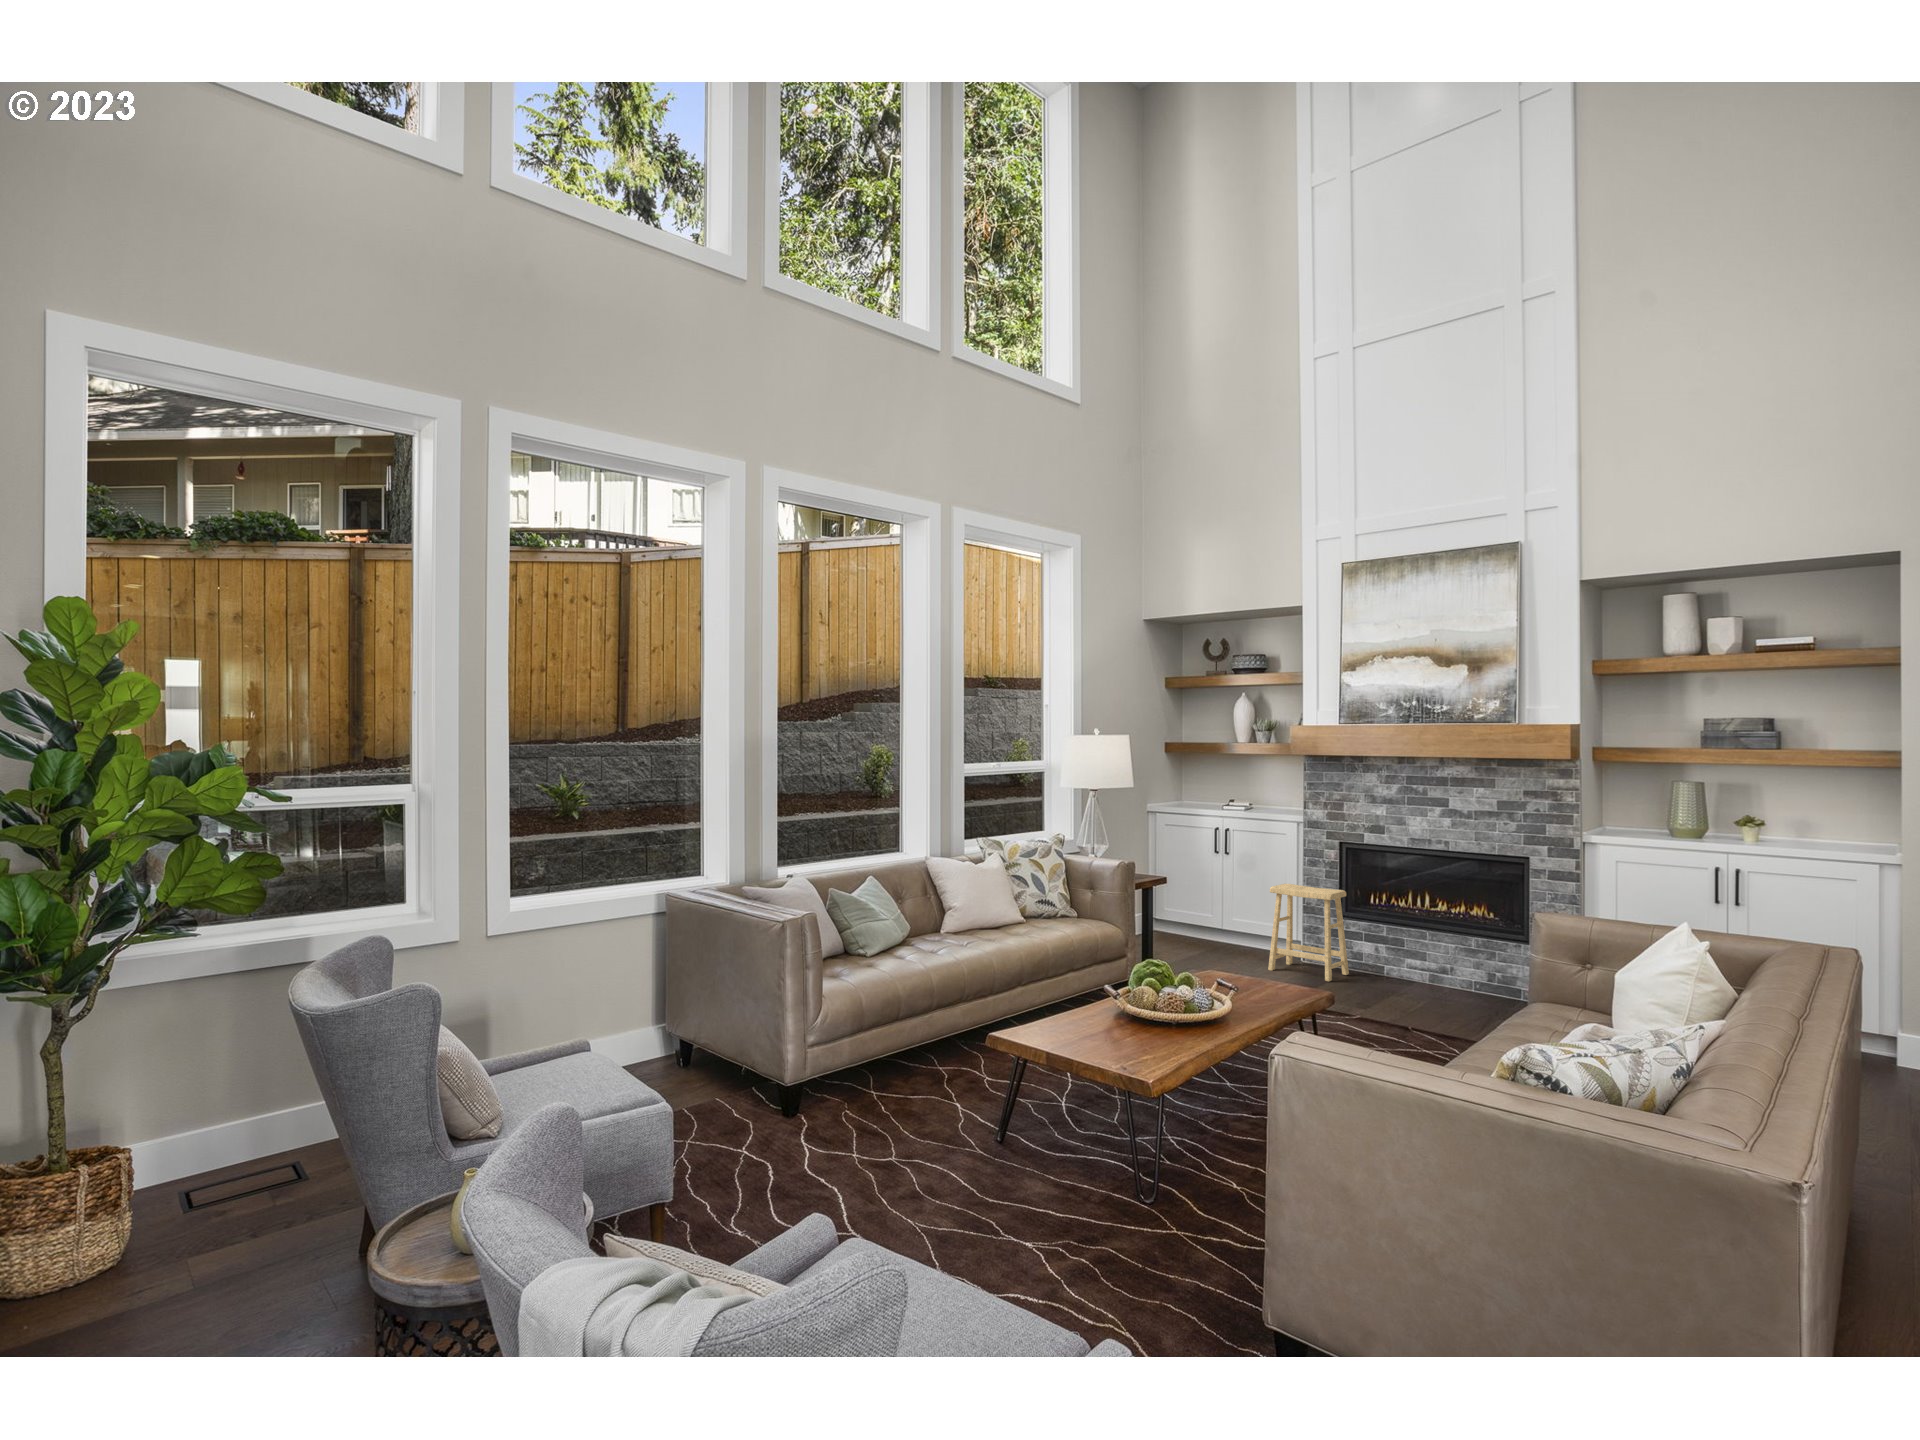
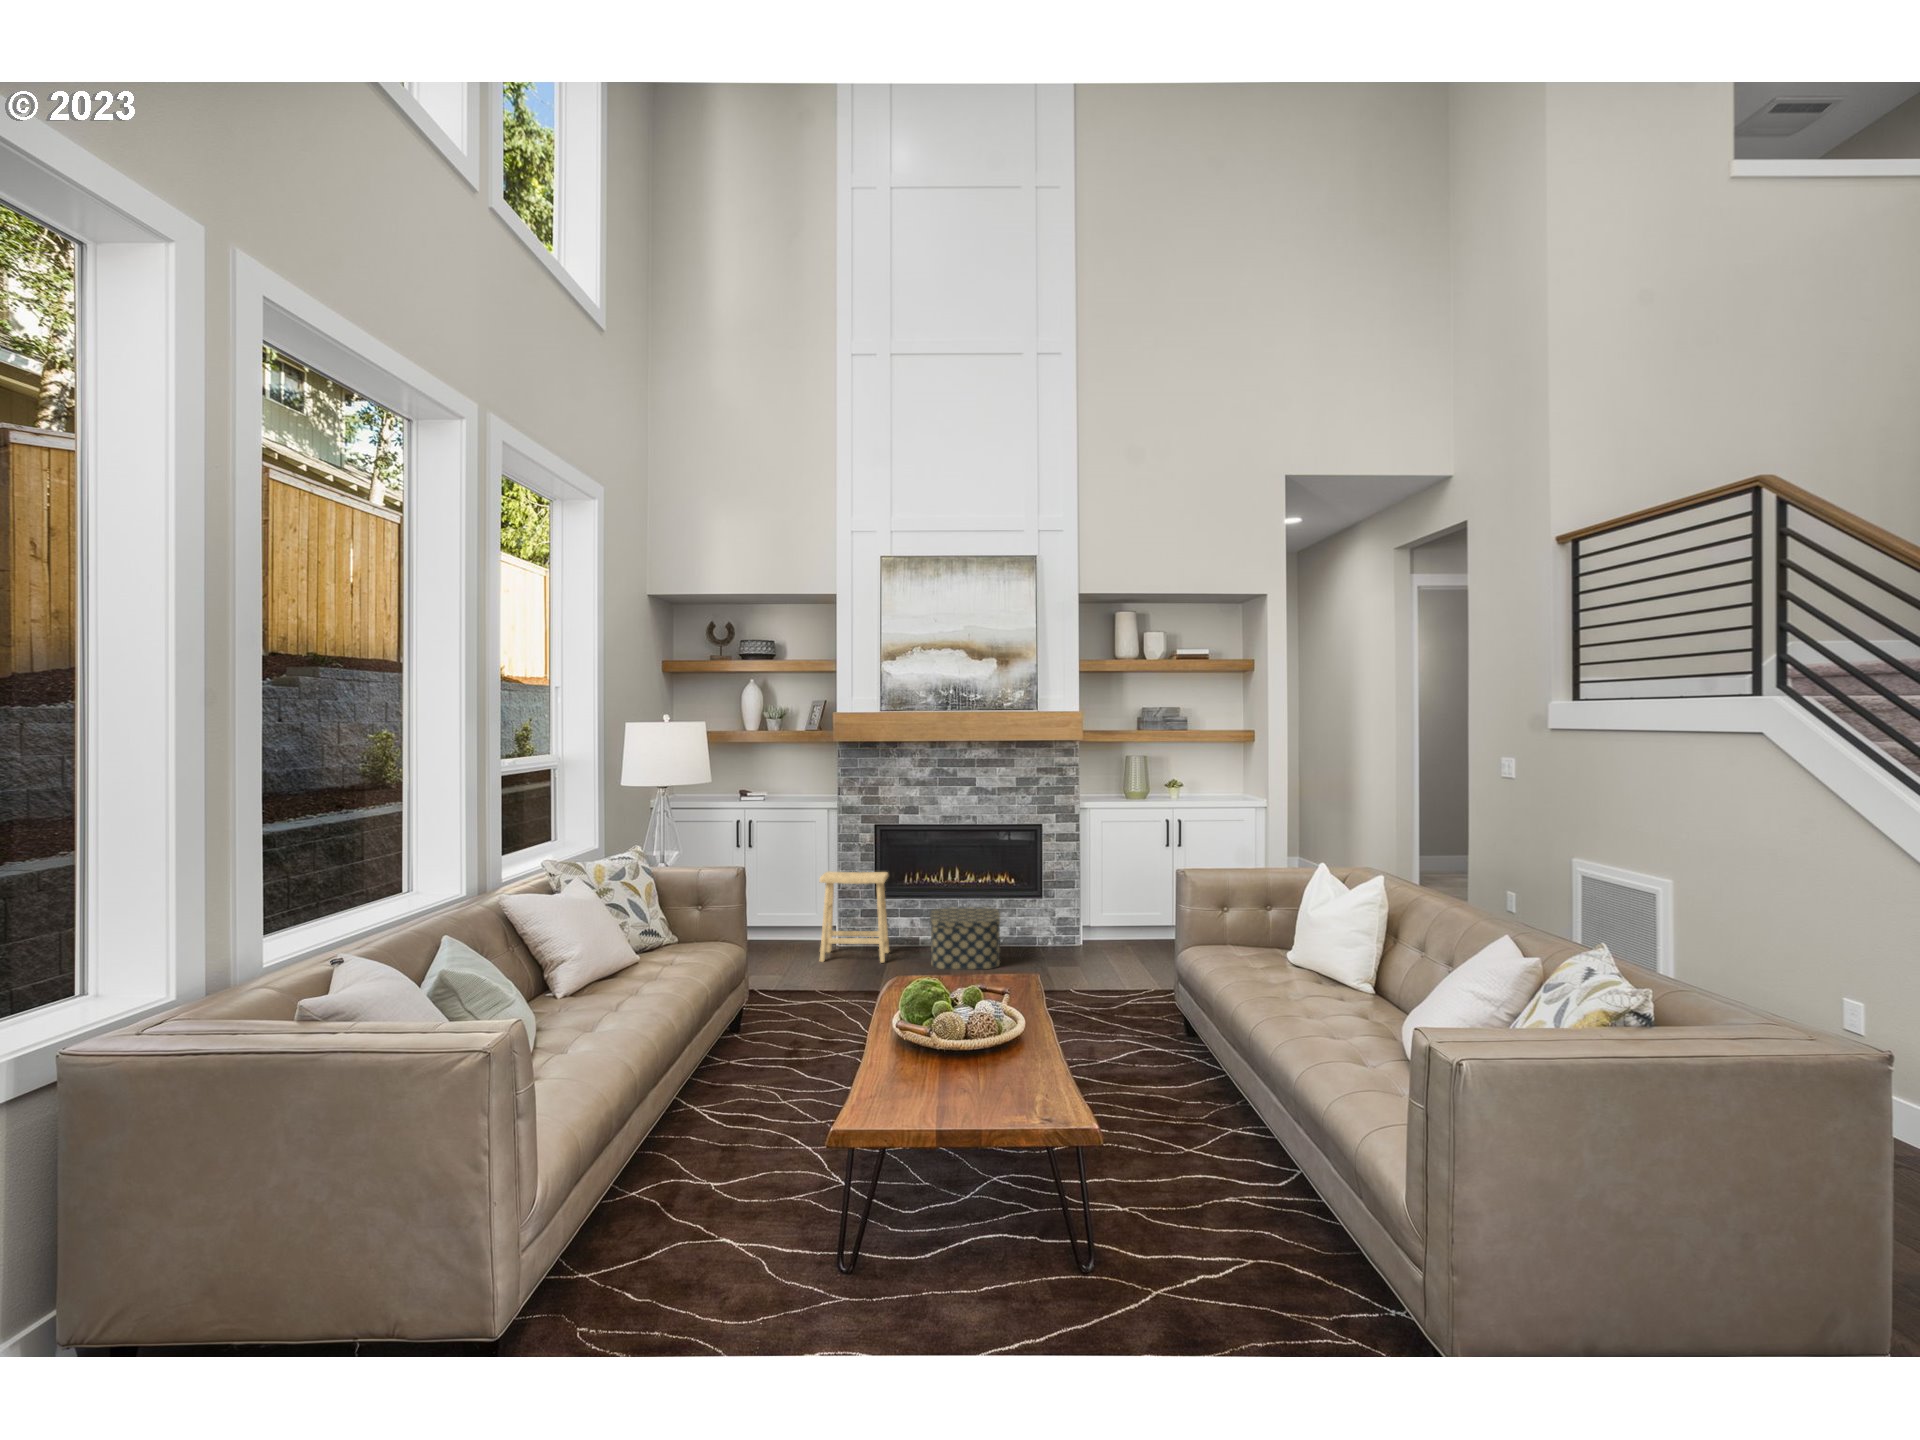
storage box: none [1374,936,1467,1007] -> present [930,907,1000,969]

